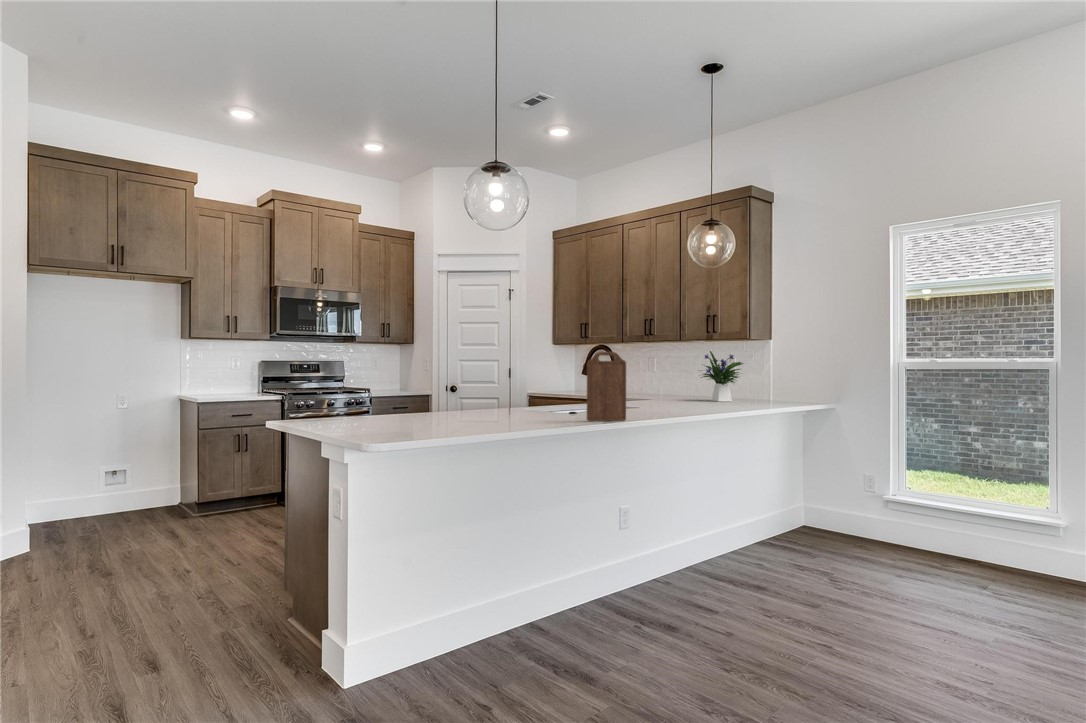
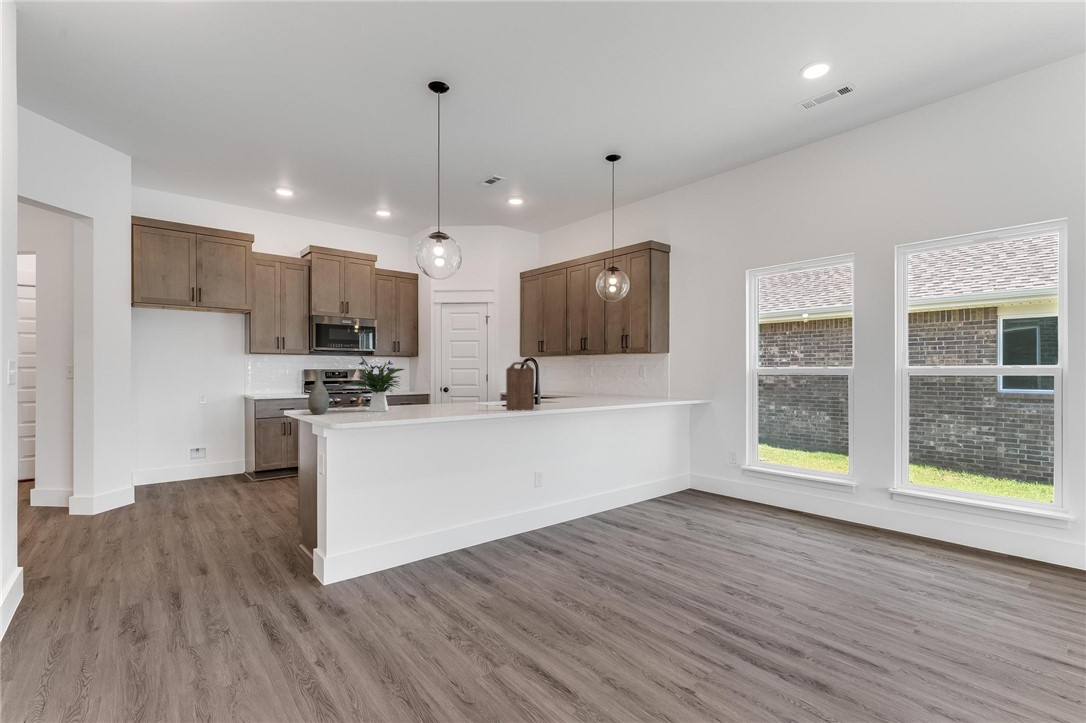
flower arrangement: present [703,351,743,402] -> present [355,357,404,411]
vase: none [304,362,334,428] -> present [308,370,329,414]

